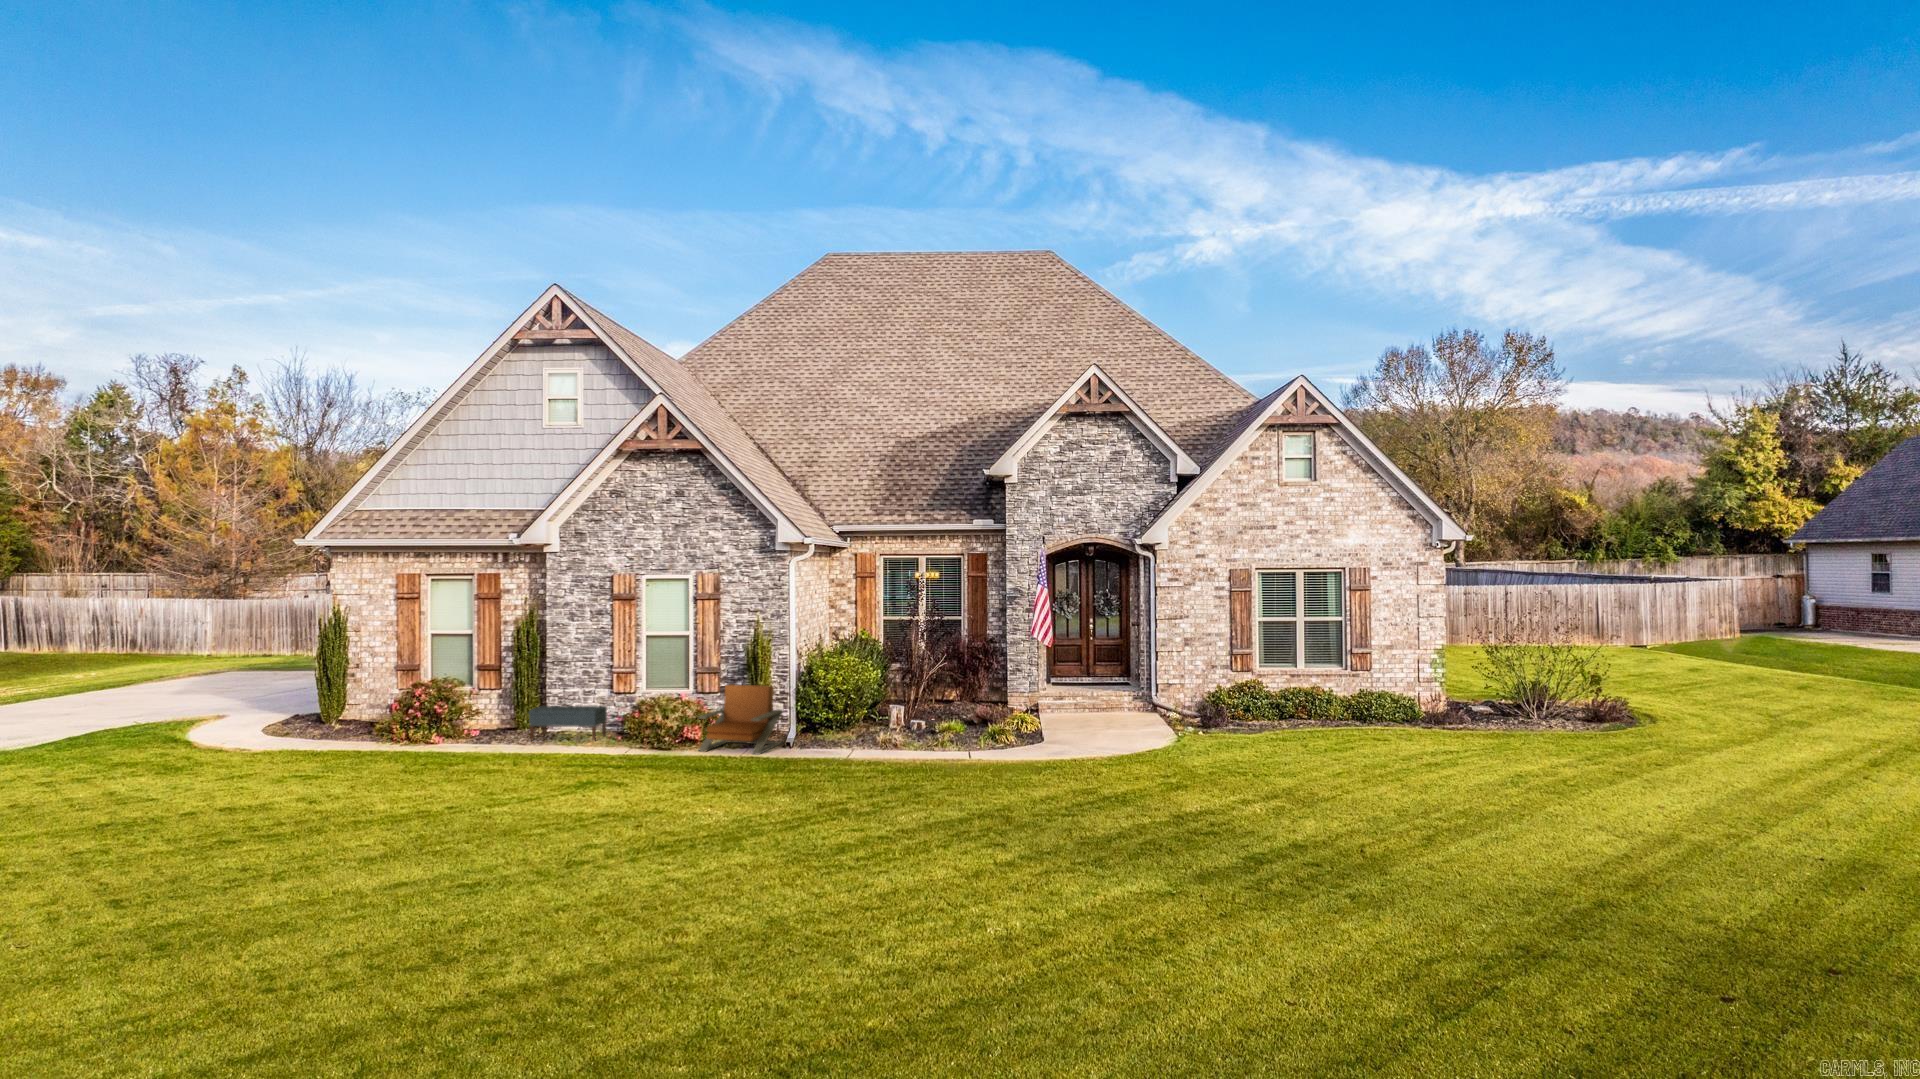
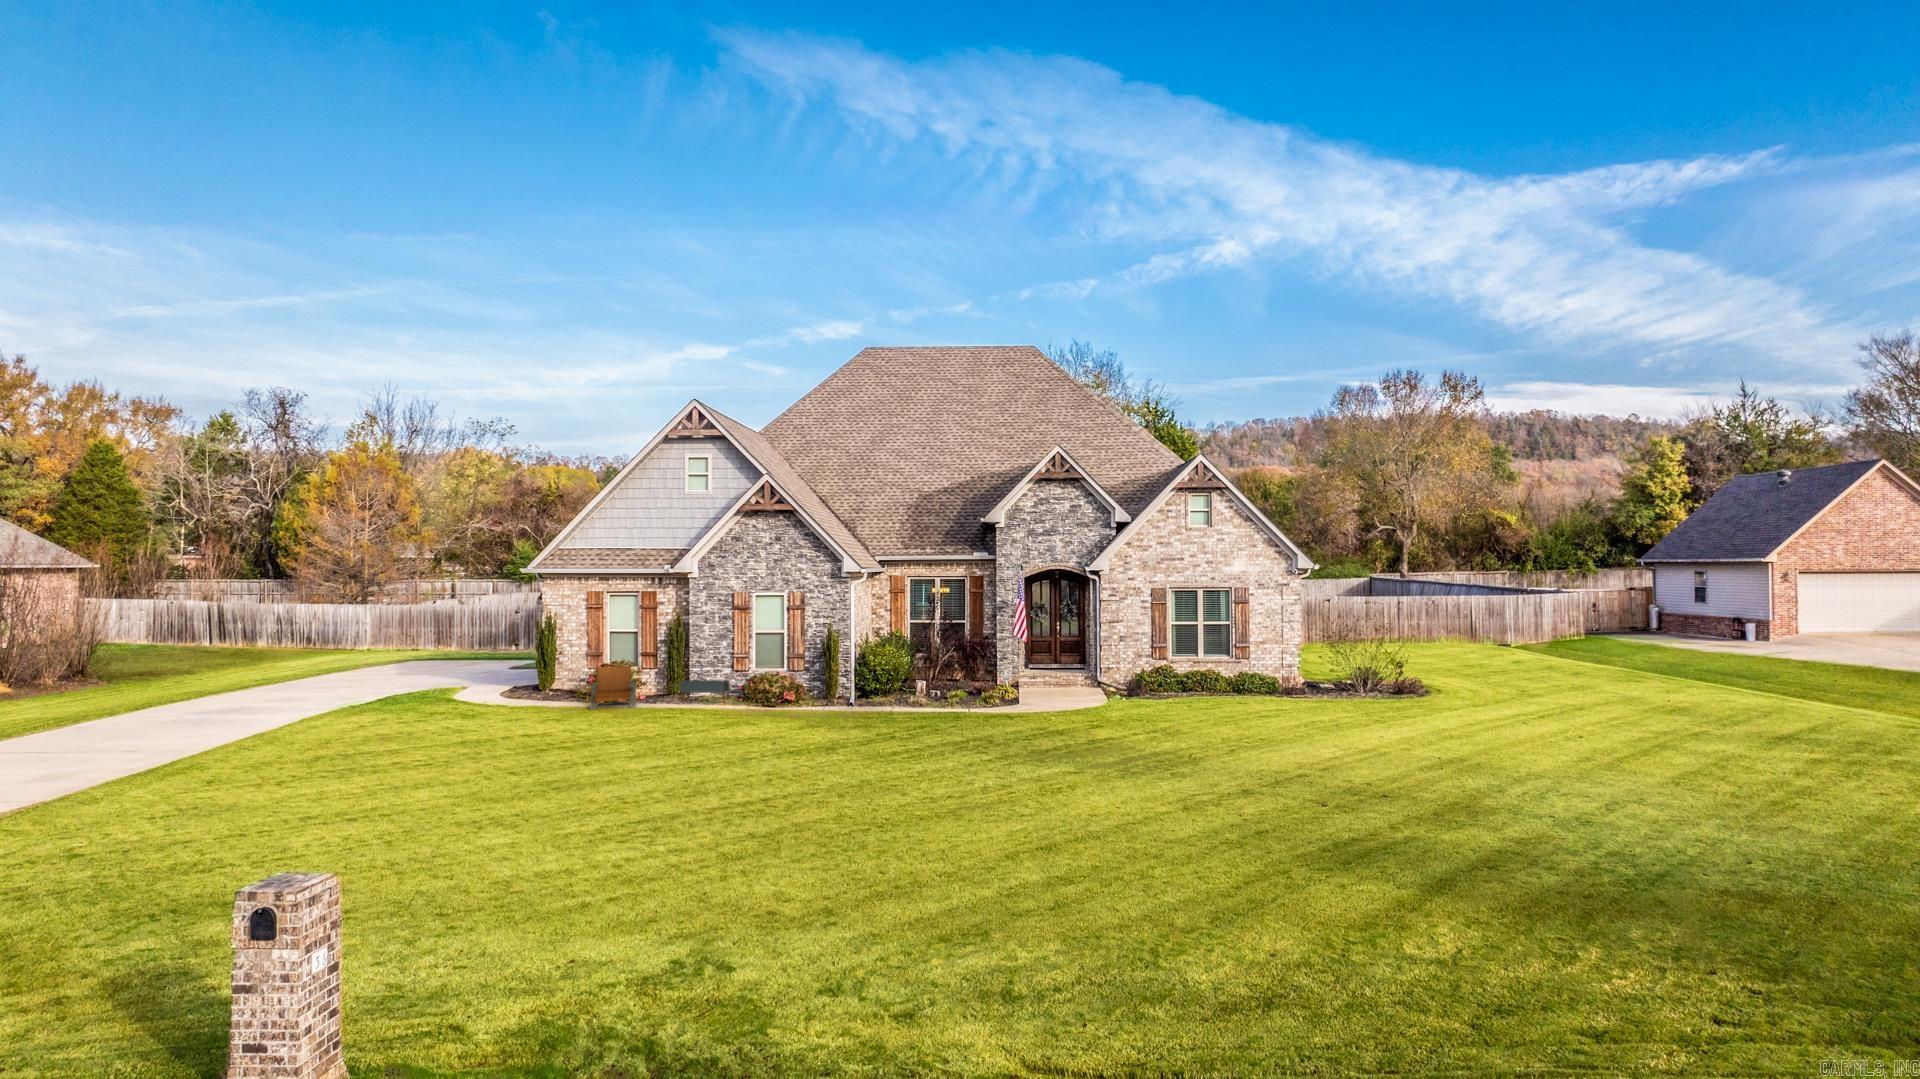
lounge chair: present [699,684,783,754] -> present [590,666,637,710]

